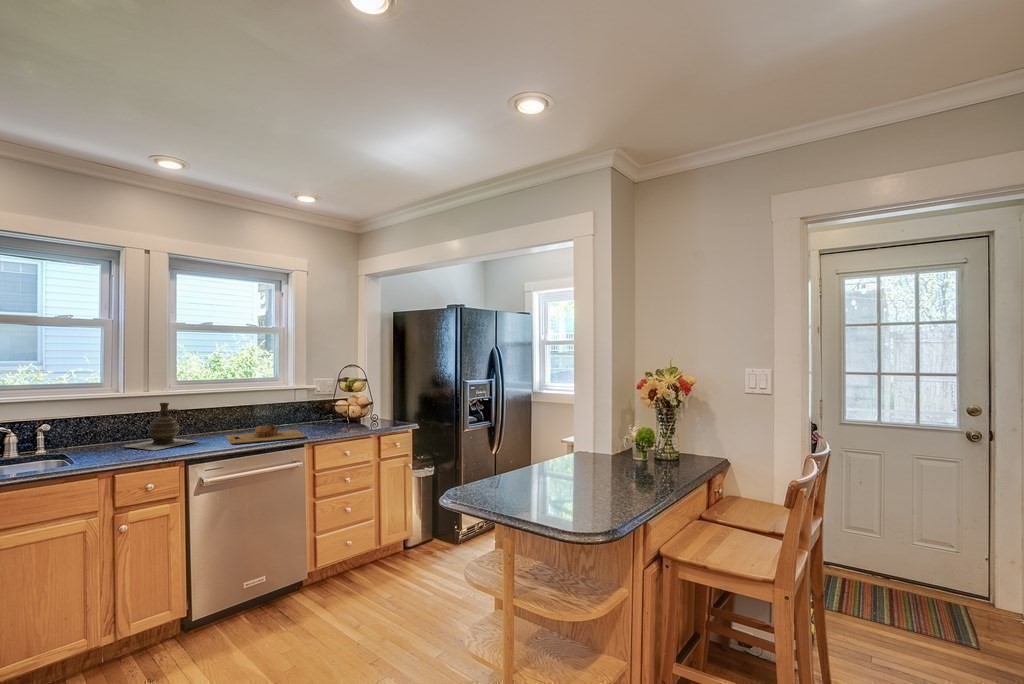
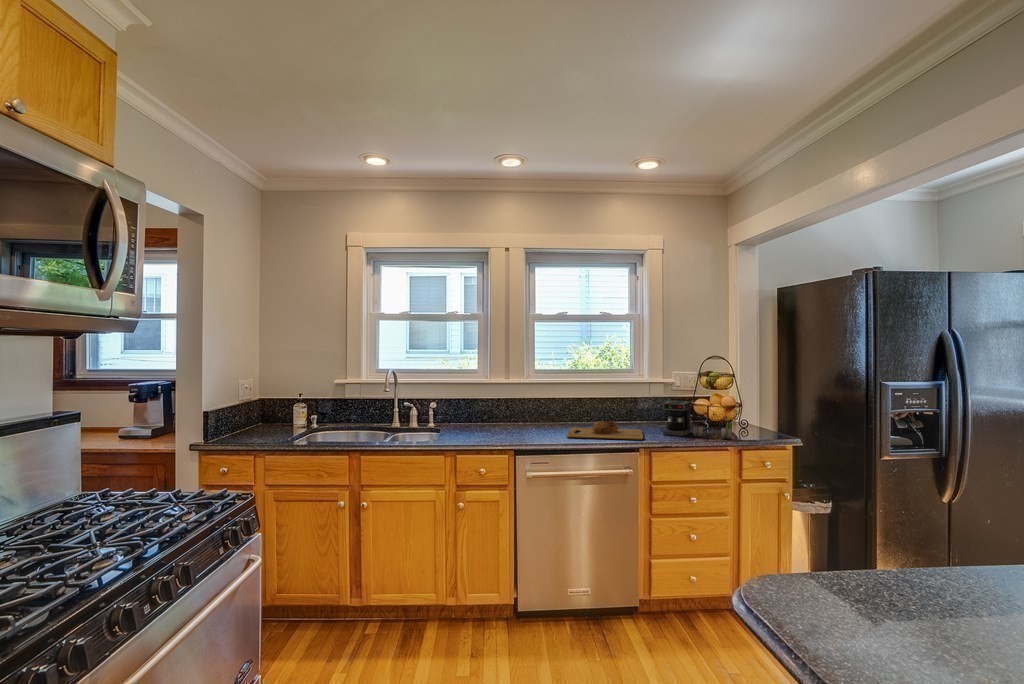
coffee maker: none [318,402,375,432] -> present [663,400,734,439]
ceramic jug: present [124,403,197,450] -> none [487,390,545,435]

